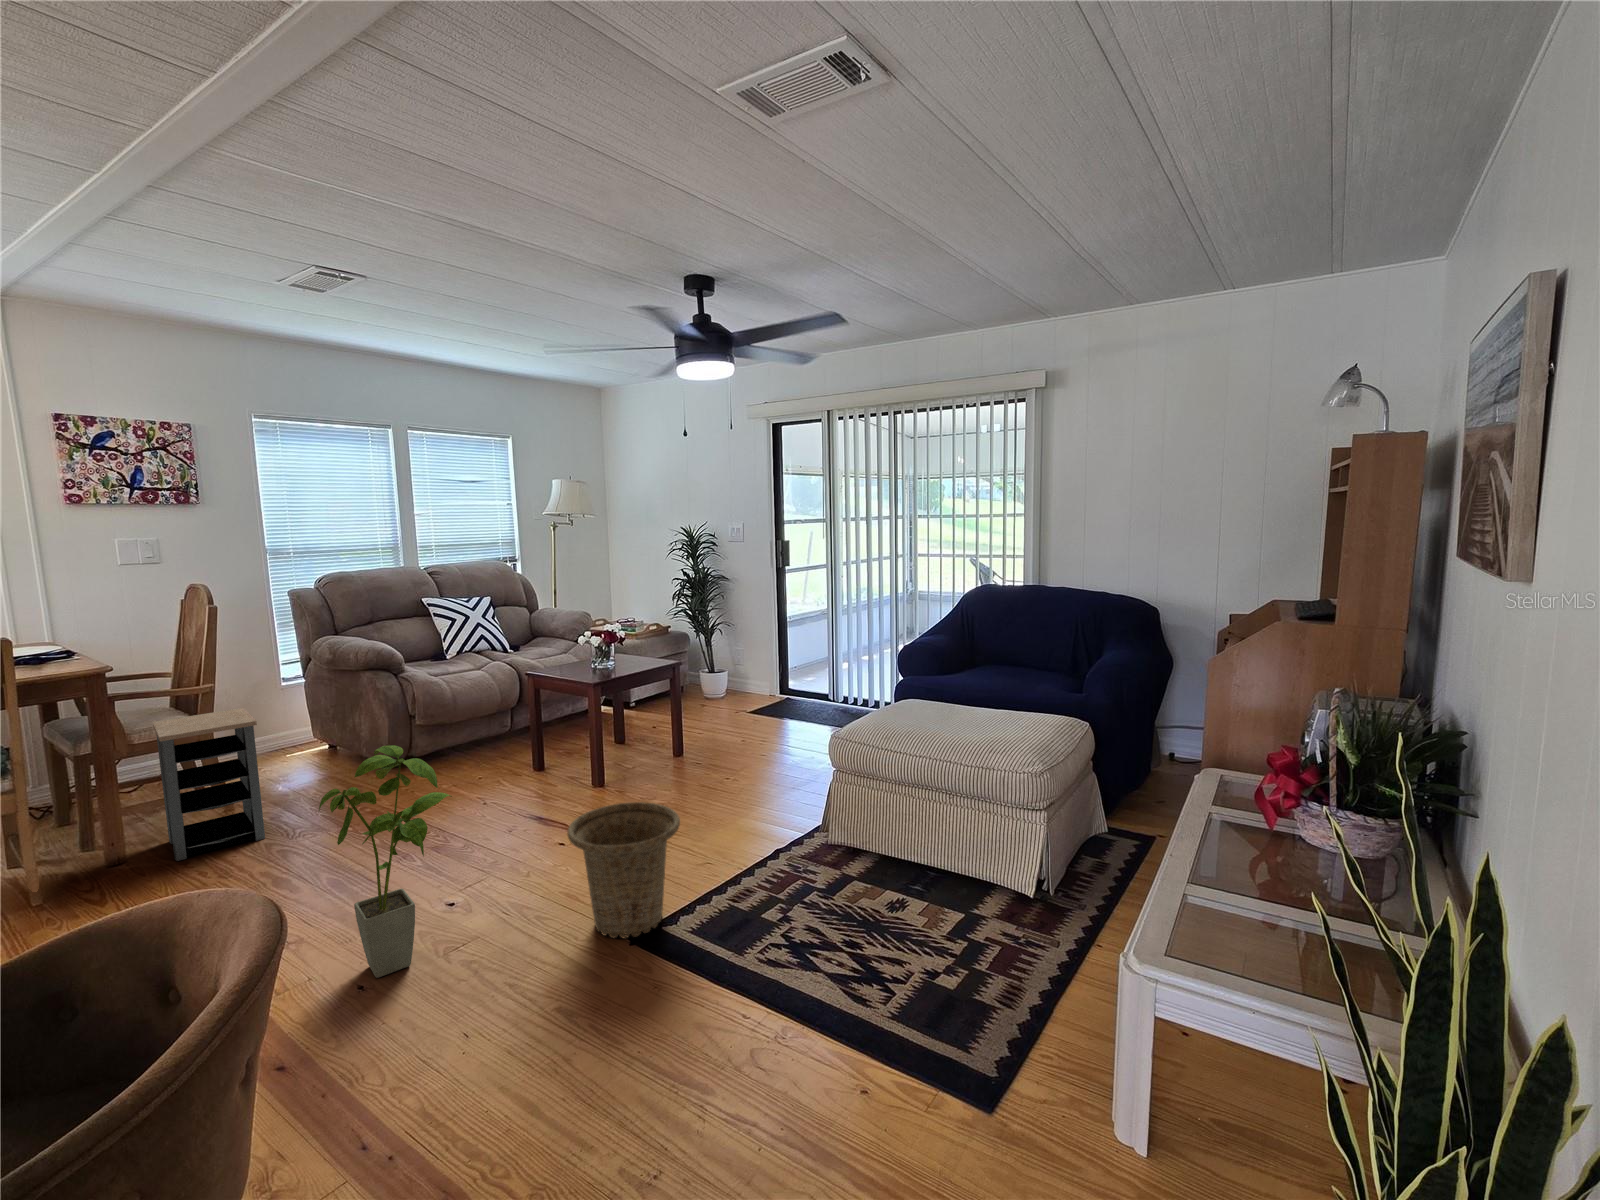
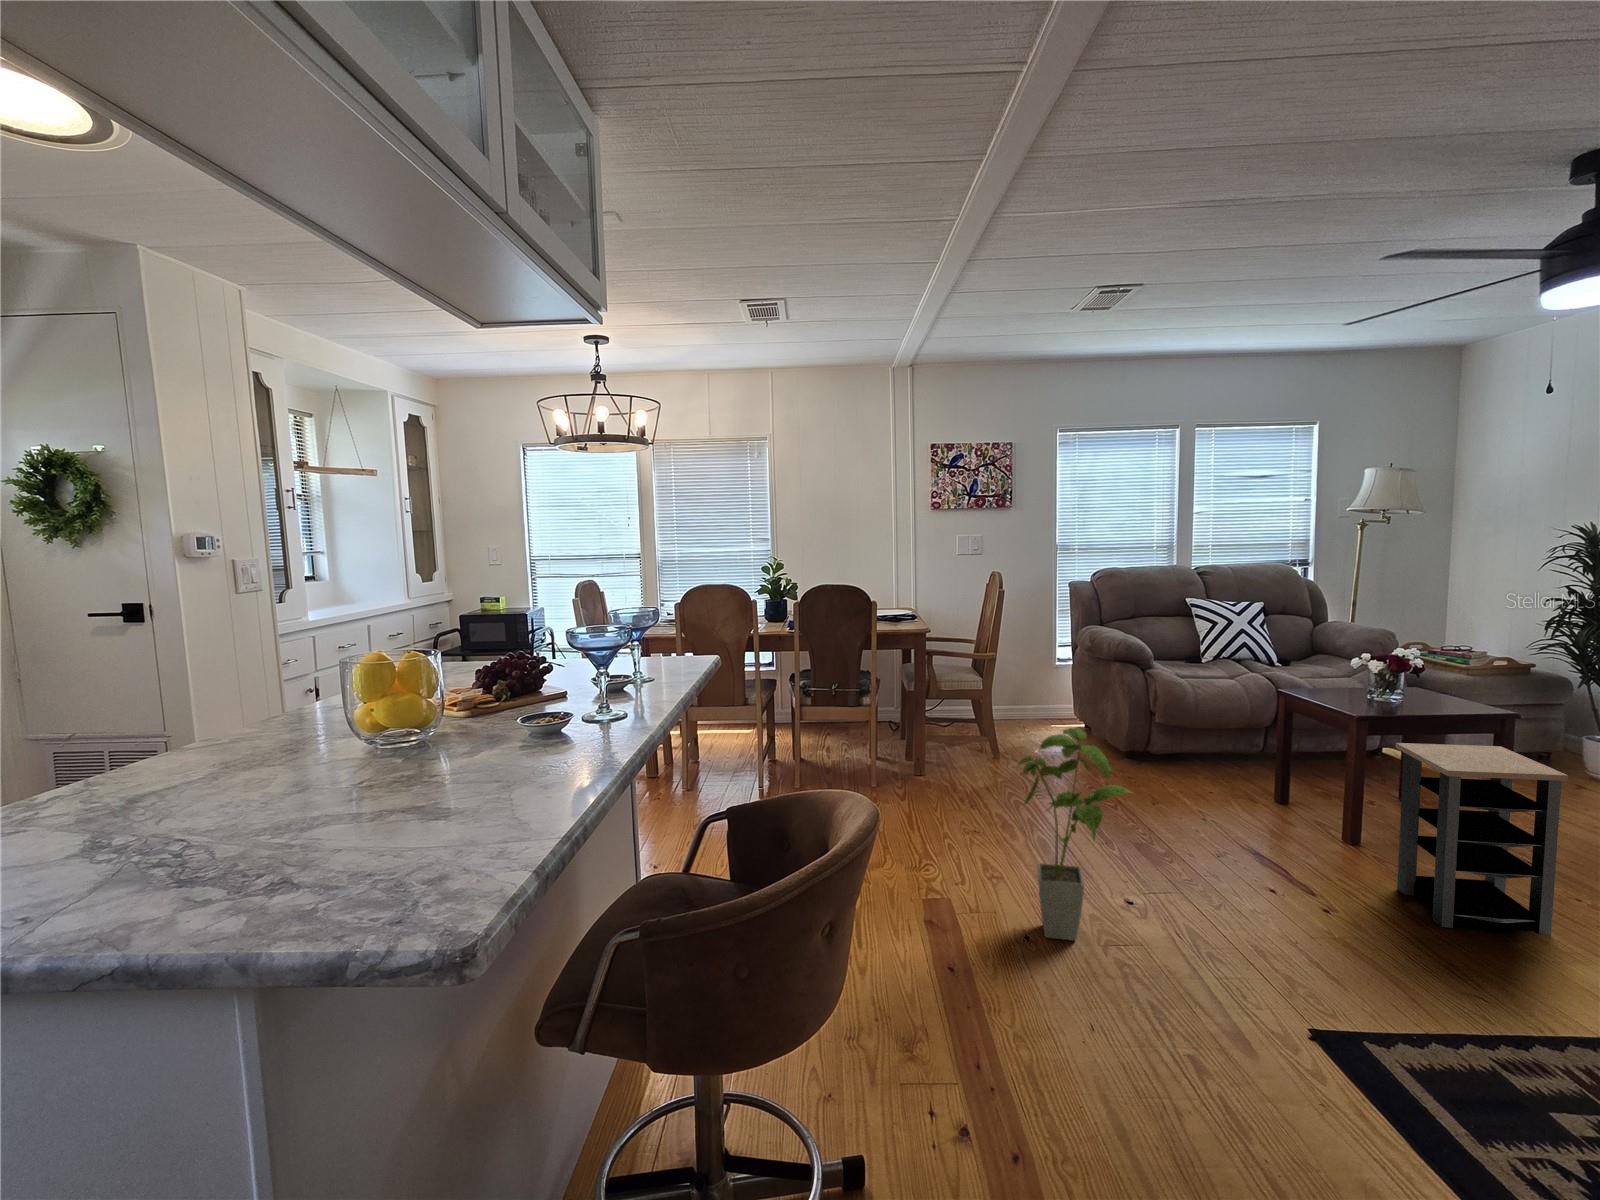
side table: present [153,708,265,861] -> present [1396,743,1568,936]
basket: present [567,802,680,938] -> none [1250,862,1416,1038]

